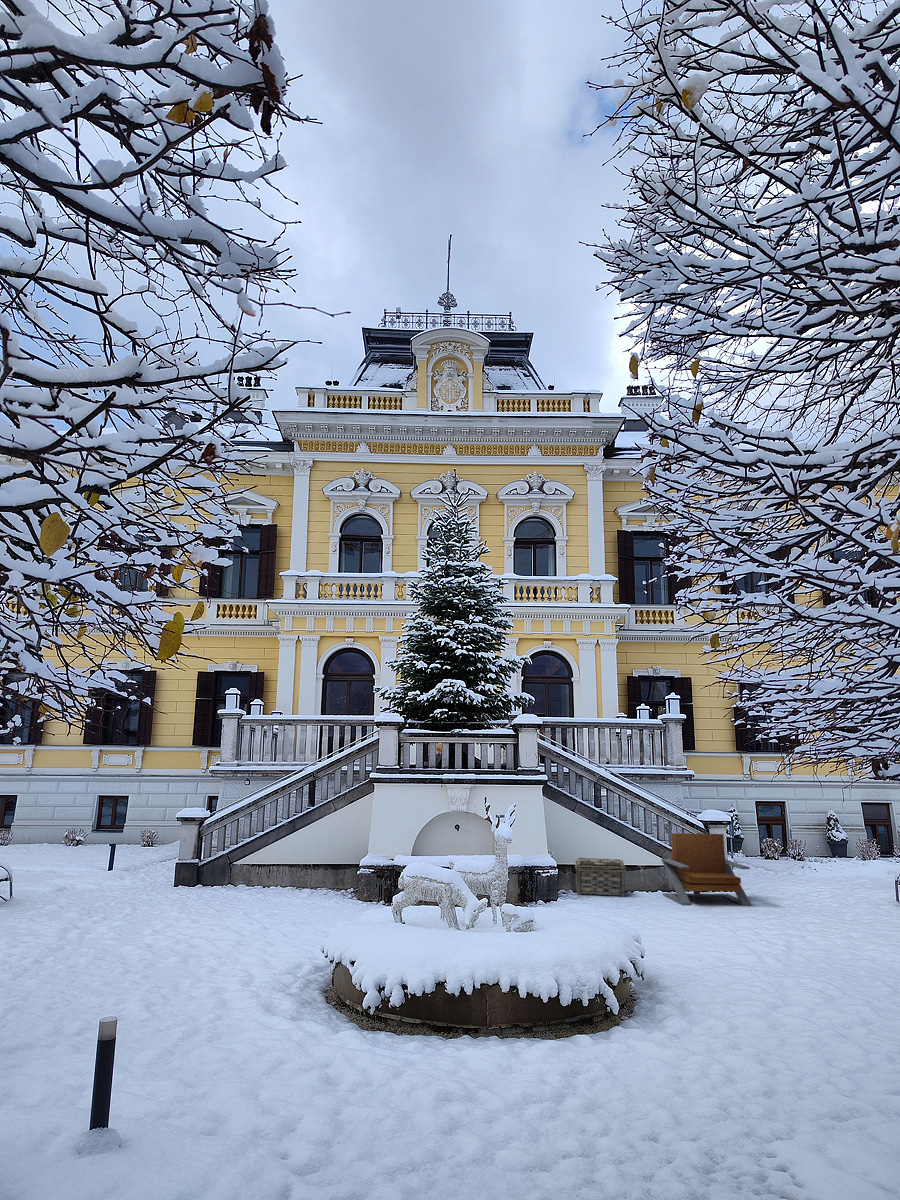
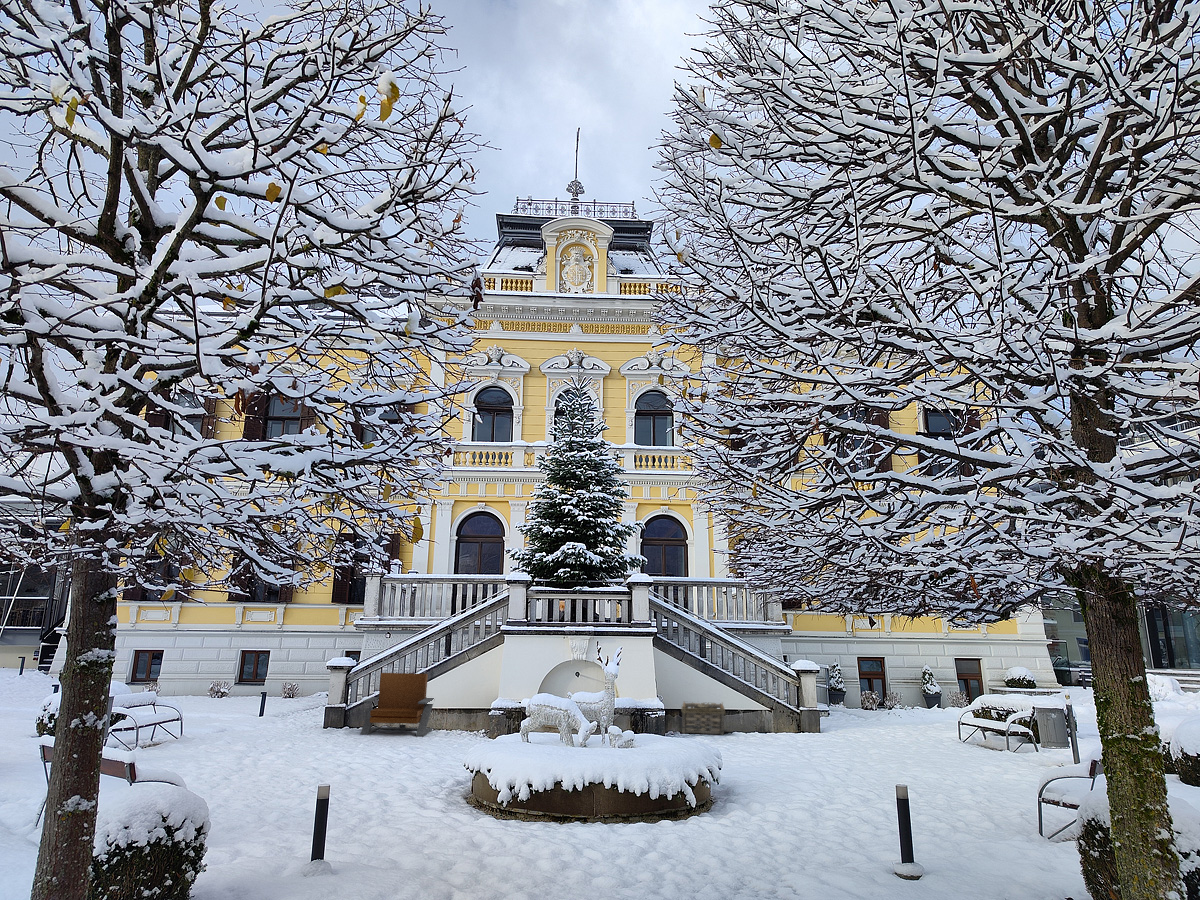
lounge chair: present [661,833,751,906] -> present [360,673,434,737]

